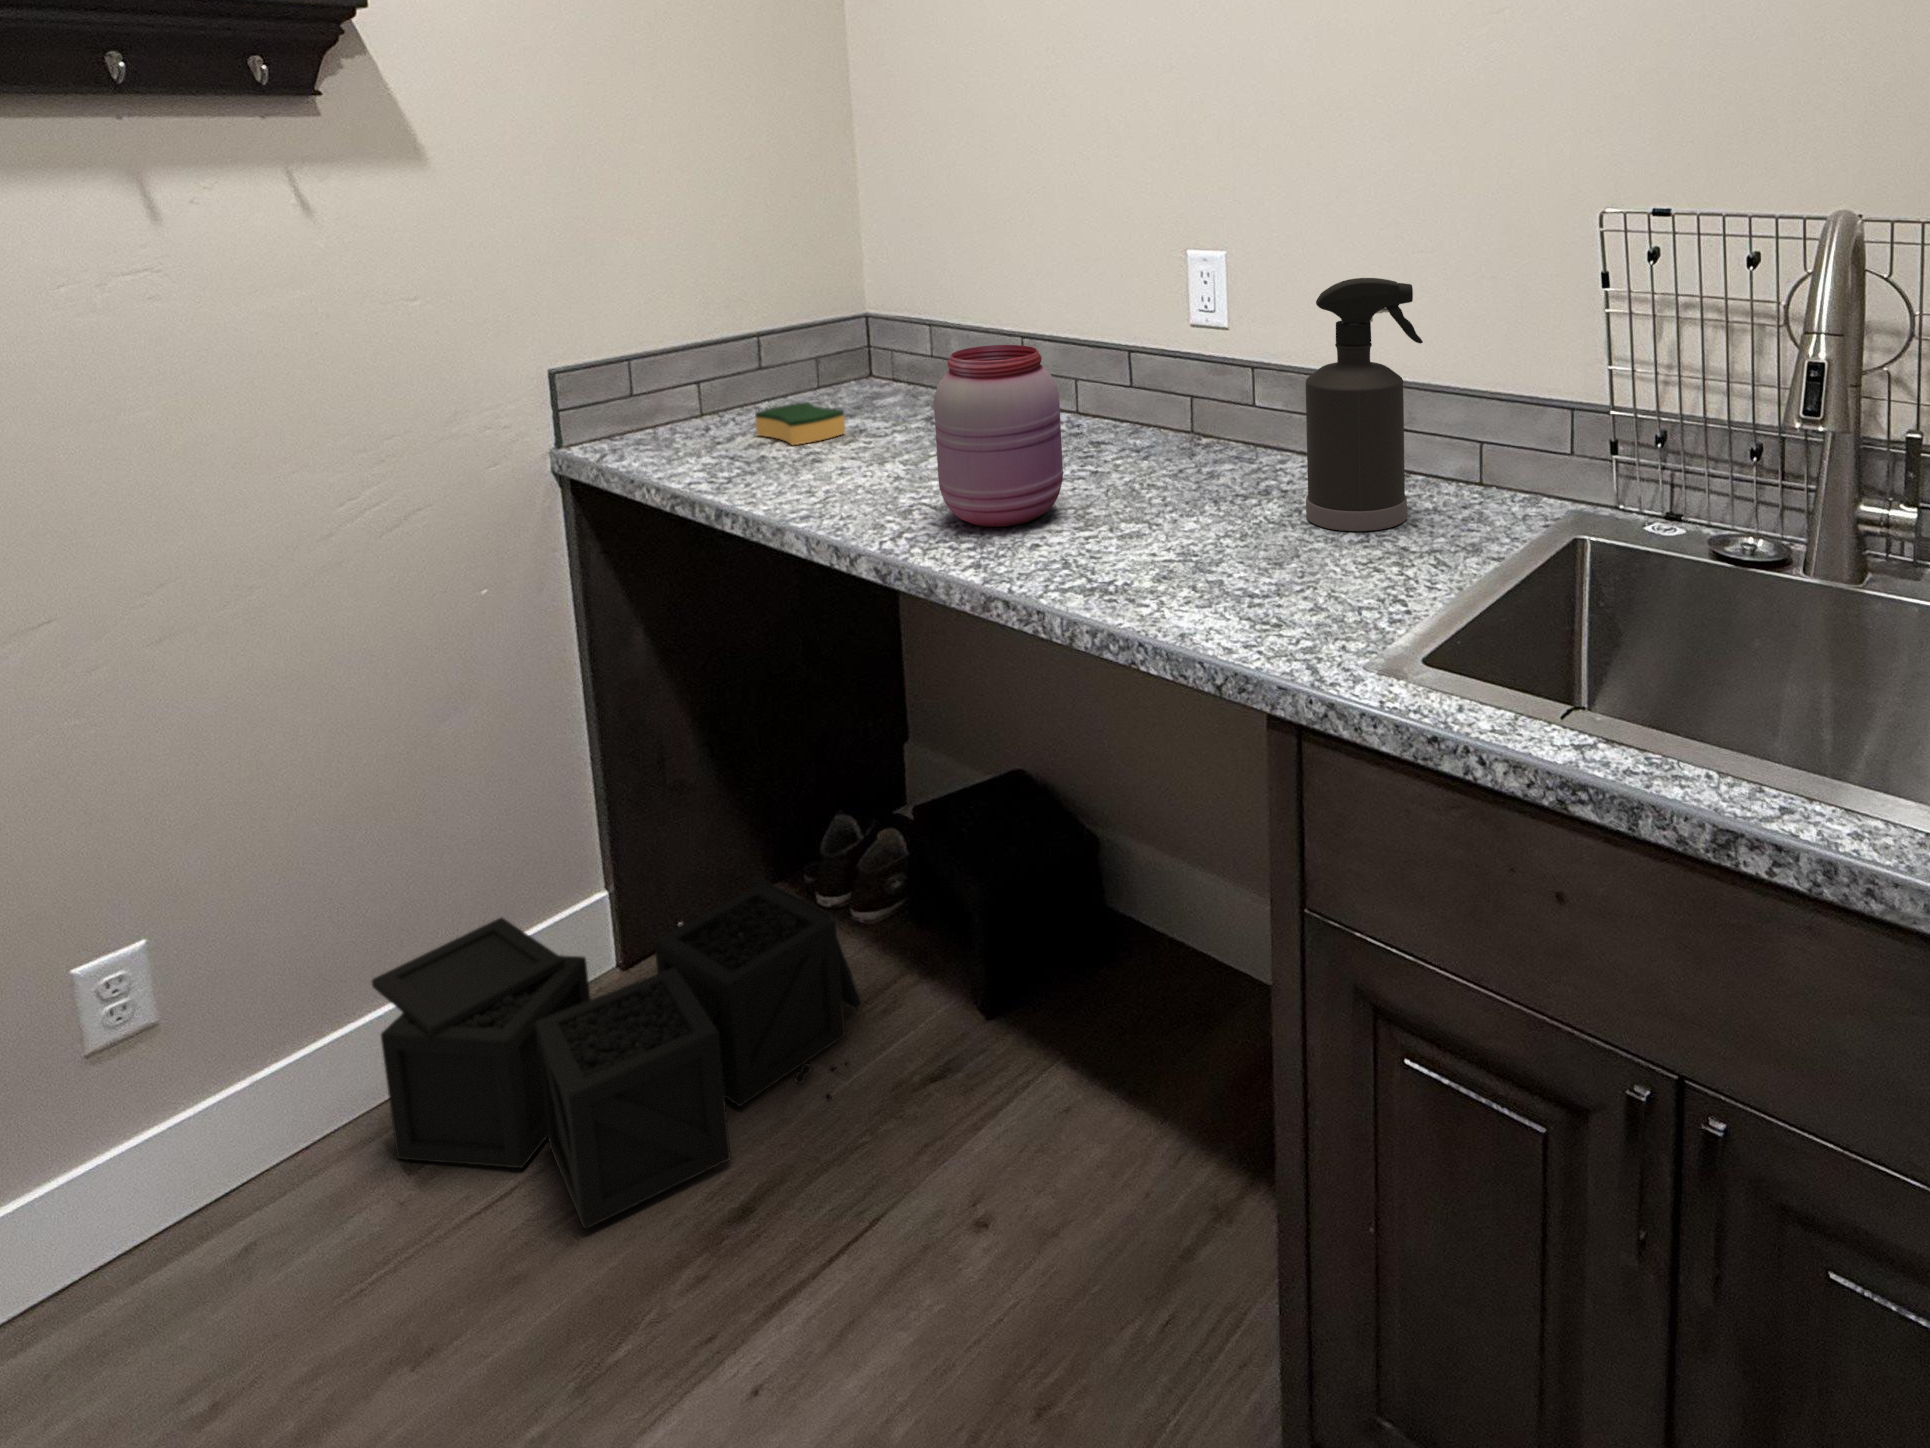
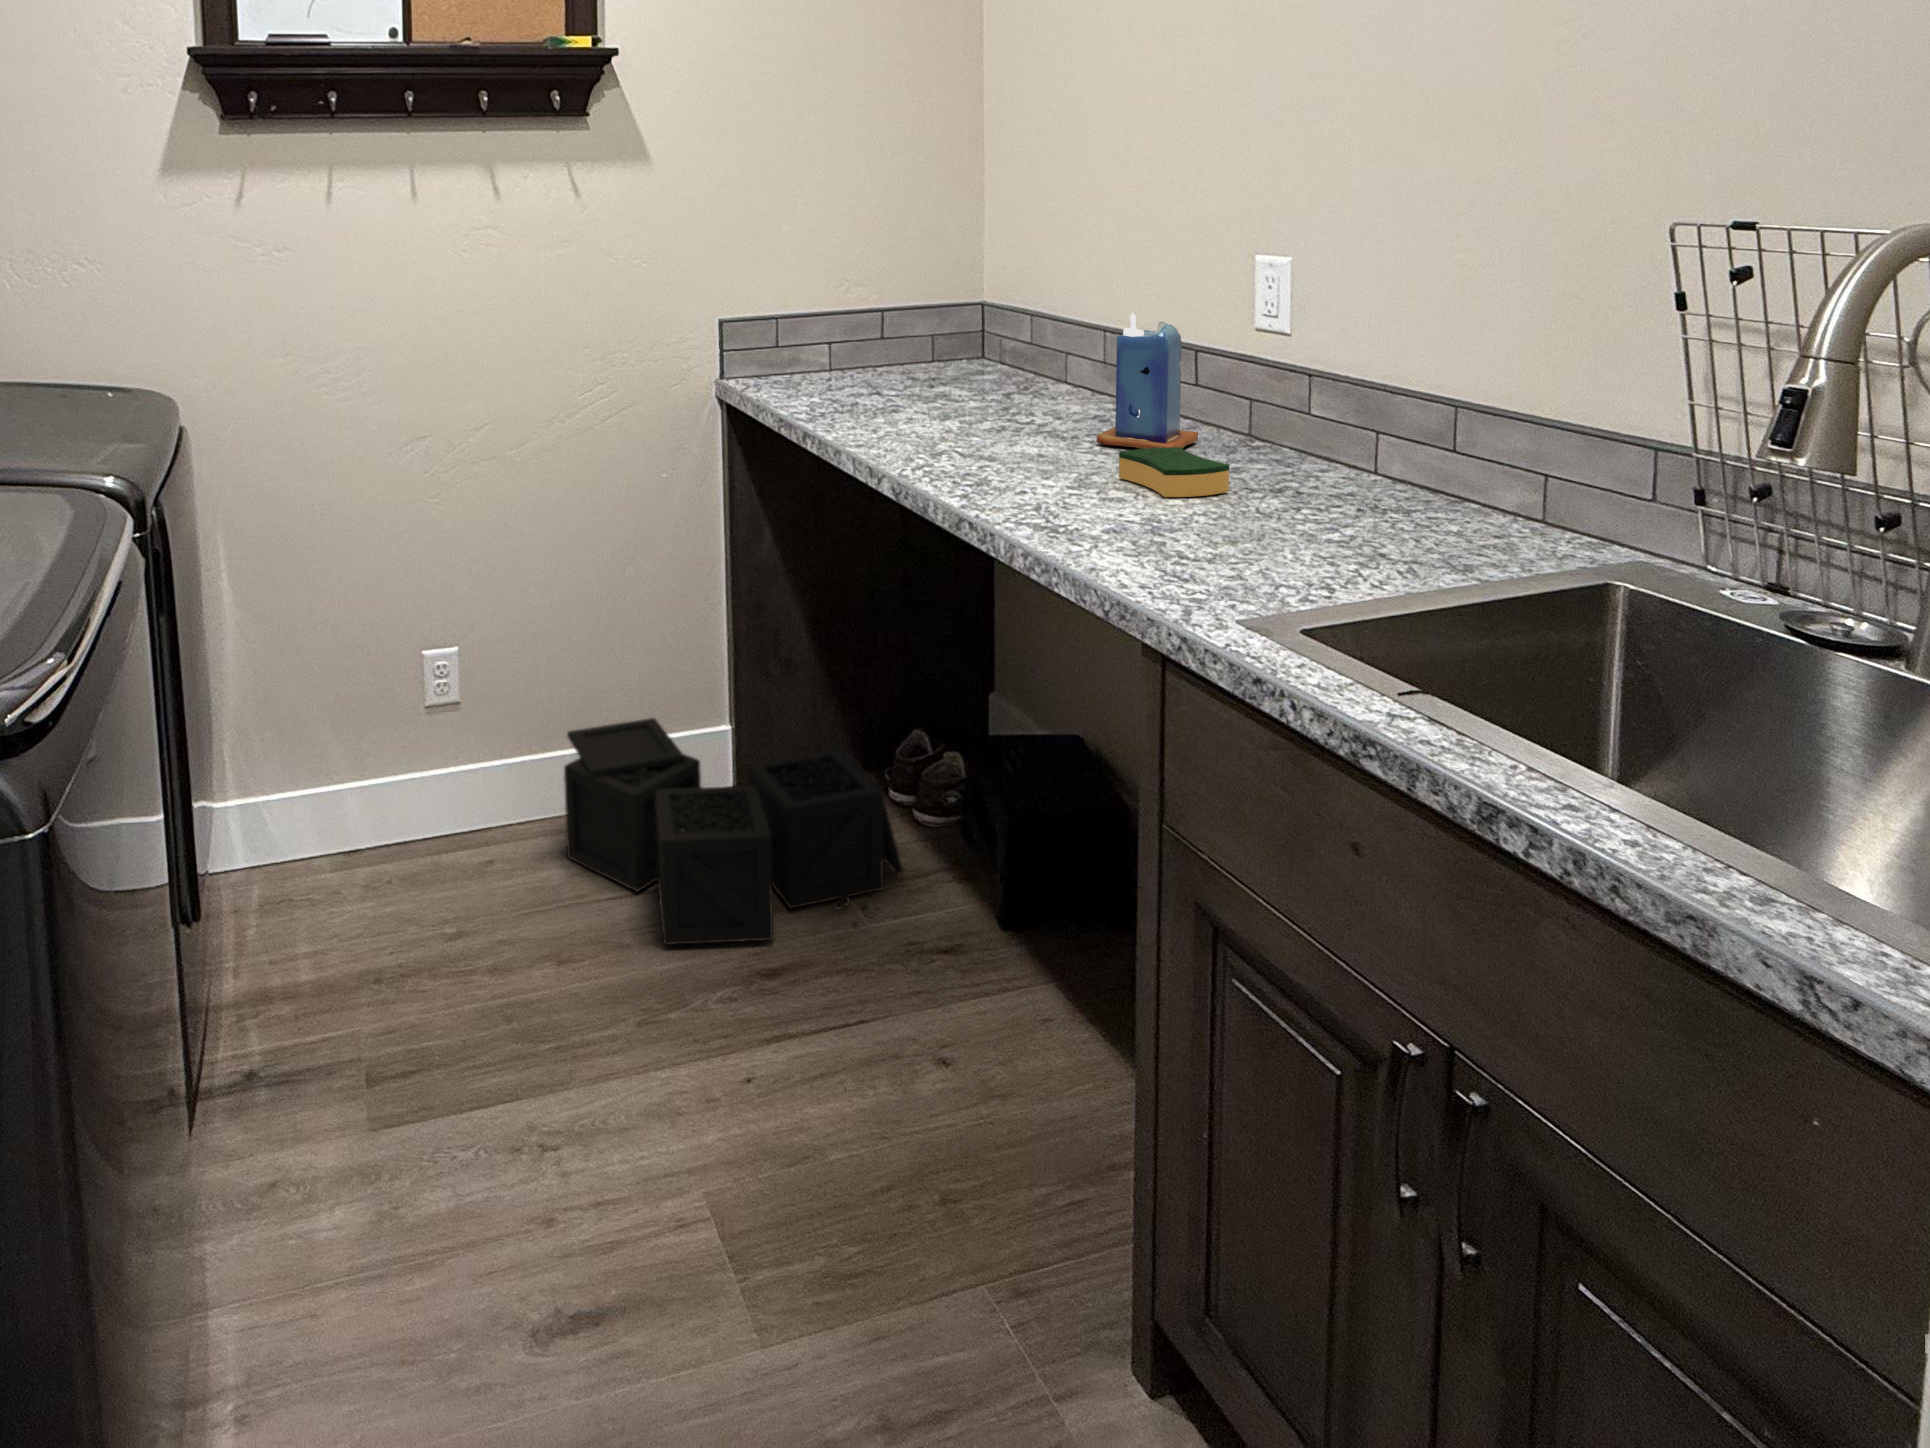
spray bottle: present [1306,278,1423,531] -> none [1292,285,1431,530]
candle: none [1066,320,1160,469] -> present [1097,313,1198,449]
jar: present [934,345,1063,527] -> none [960,322,1070,474]
sponge: present [755,402,846,445] -> present [1119,447,1229,497]

